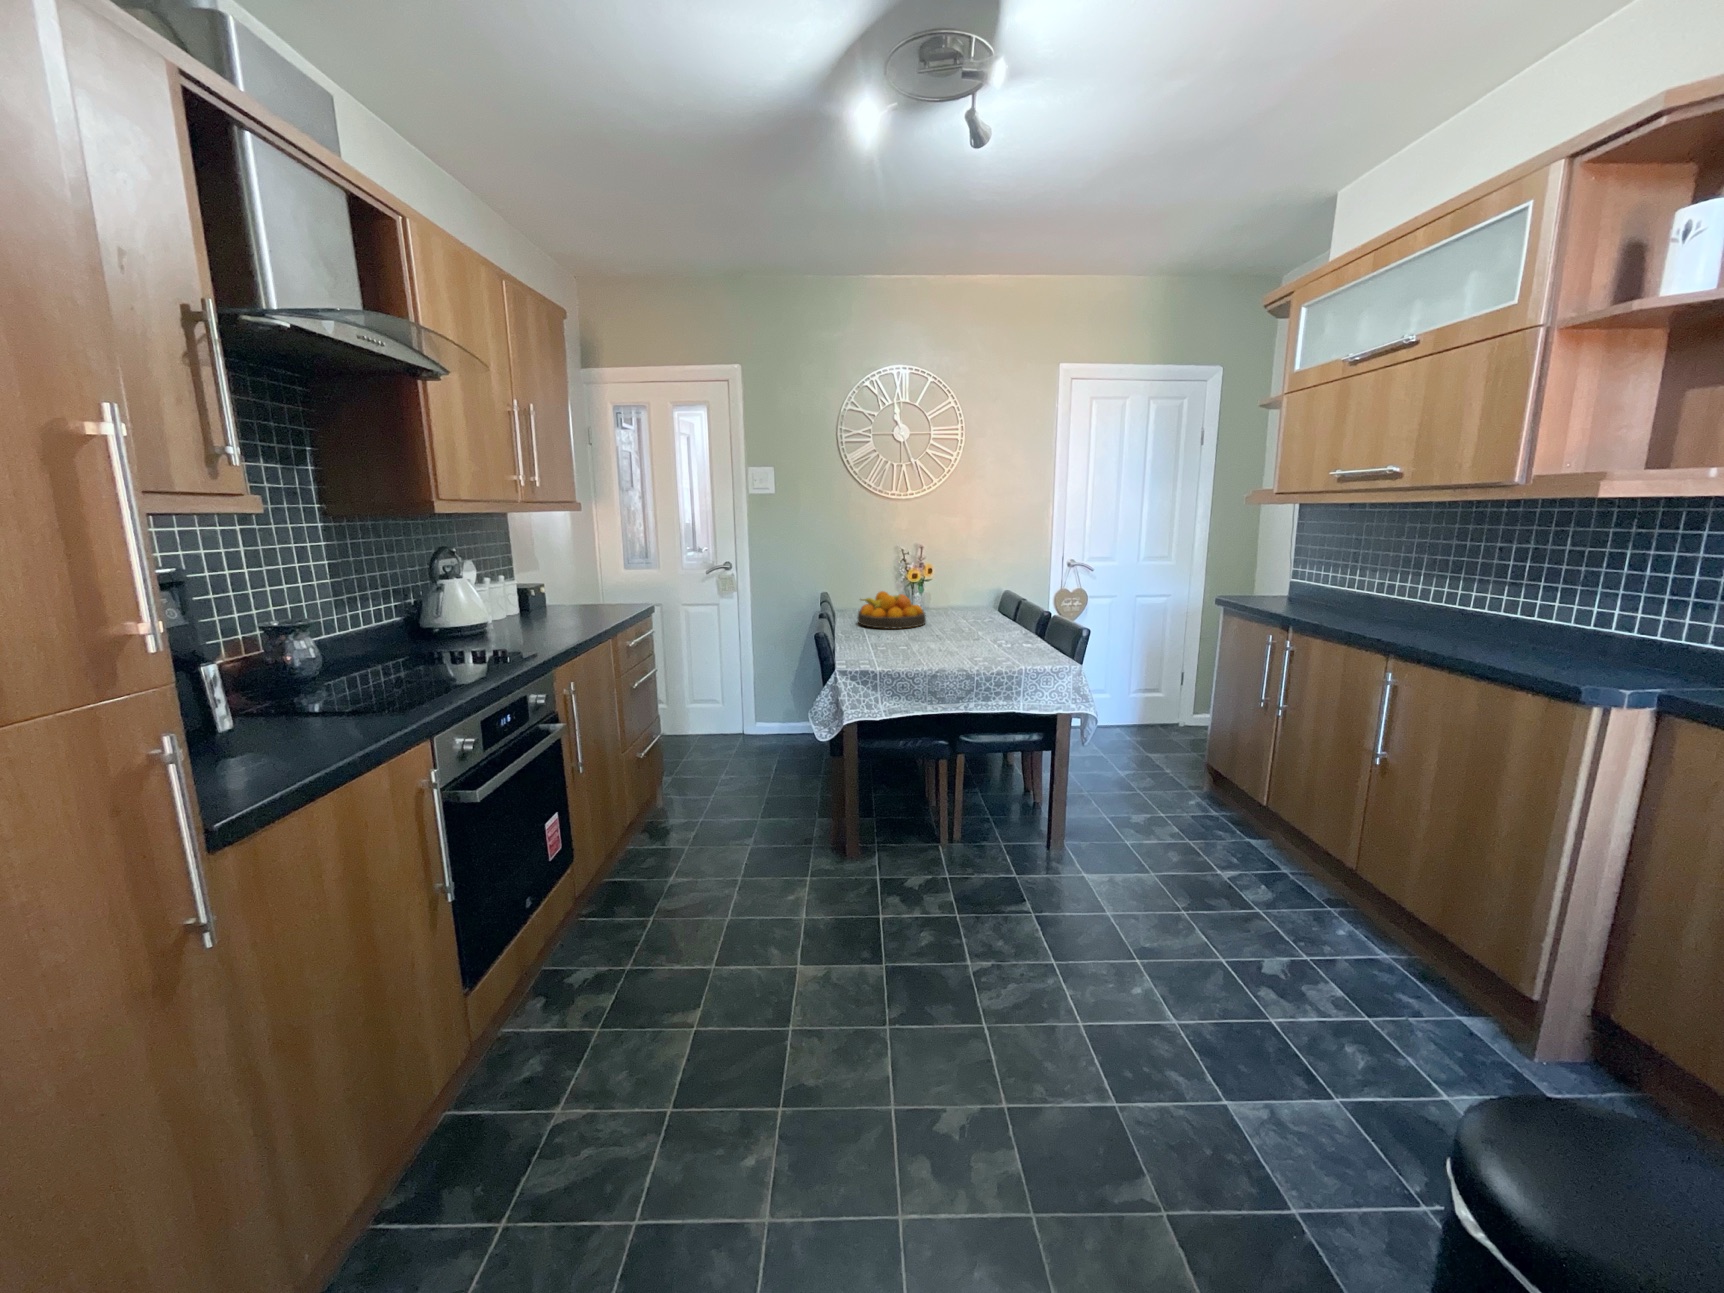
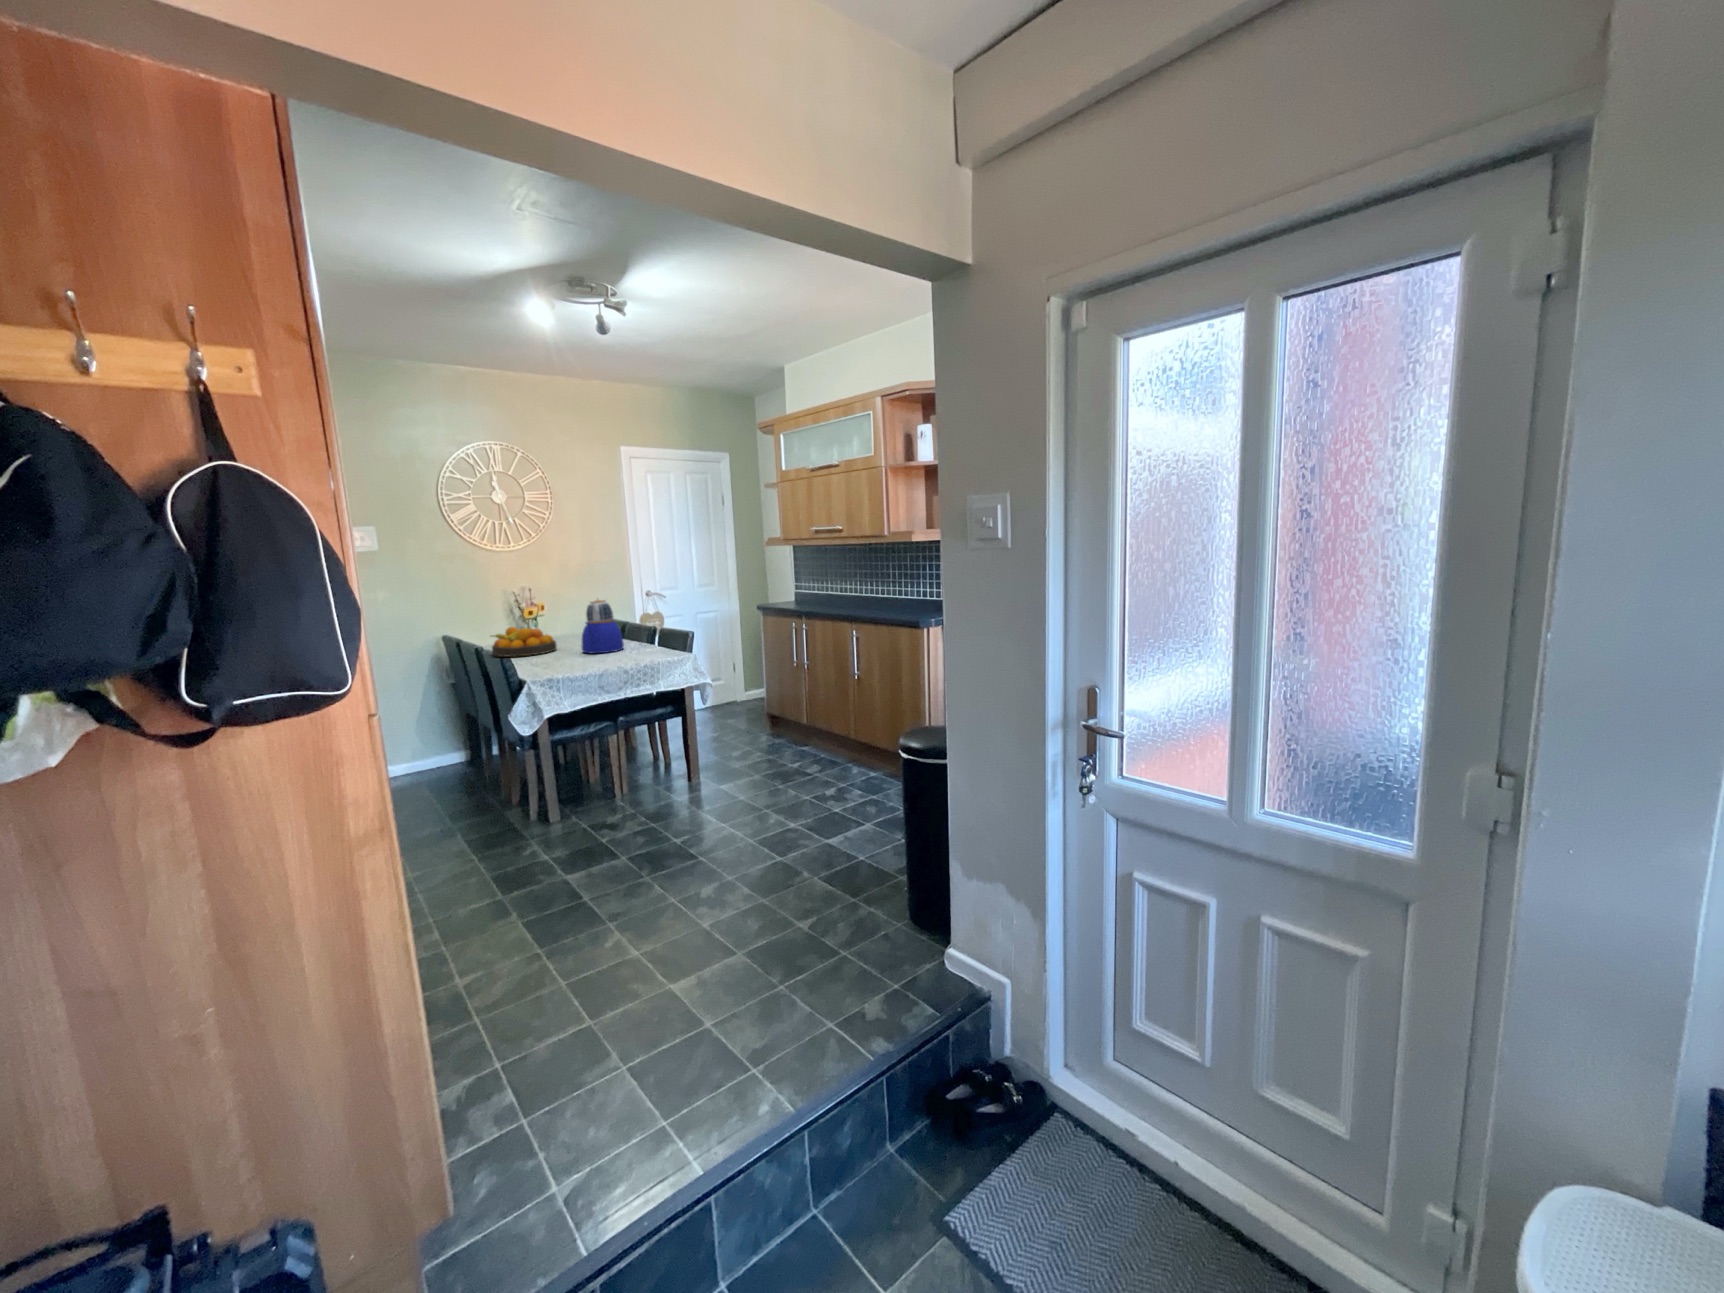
teapot: none [943,565,995,640] -> present [582,599,624,653]

